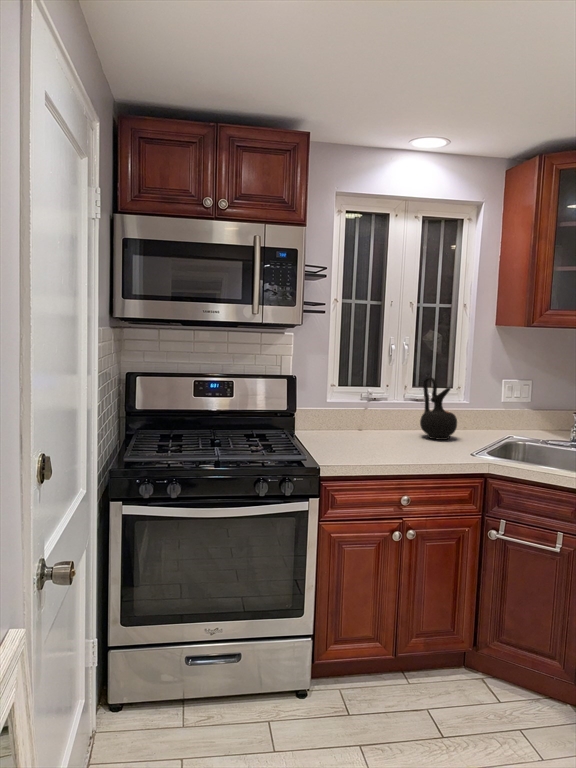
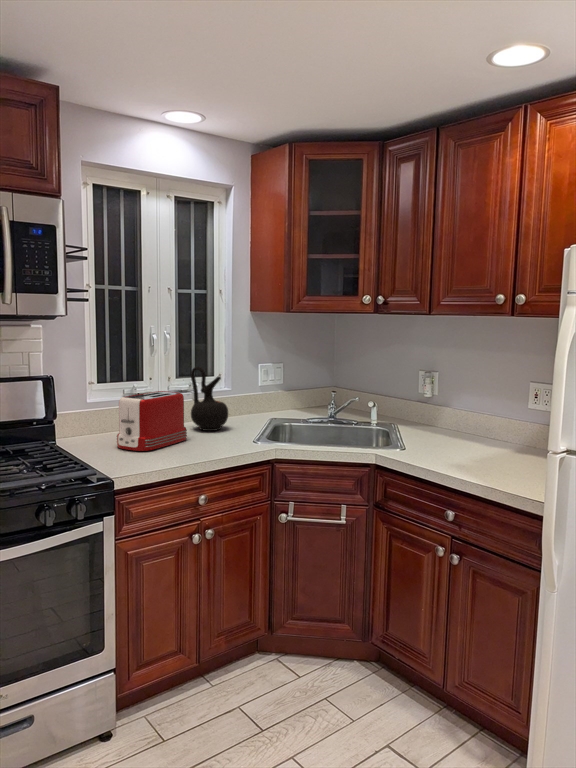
toaster: none [342,397,409,449] -> present [117,391,187,451]

